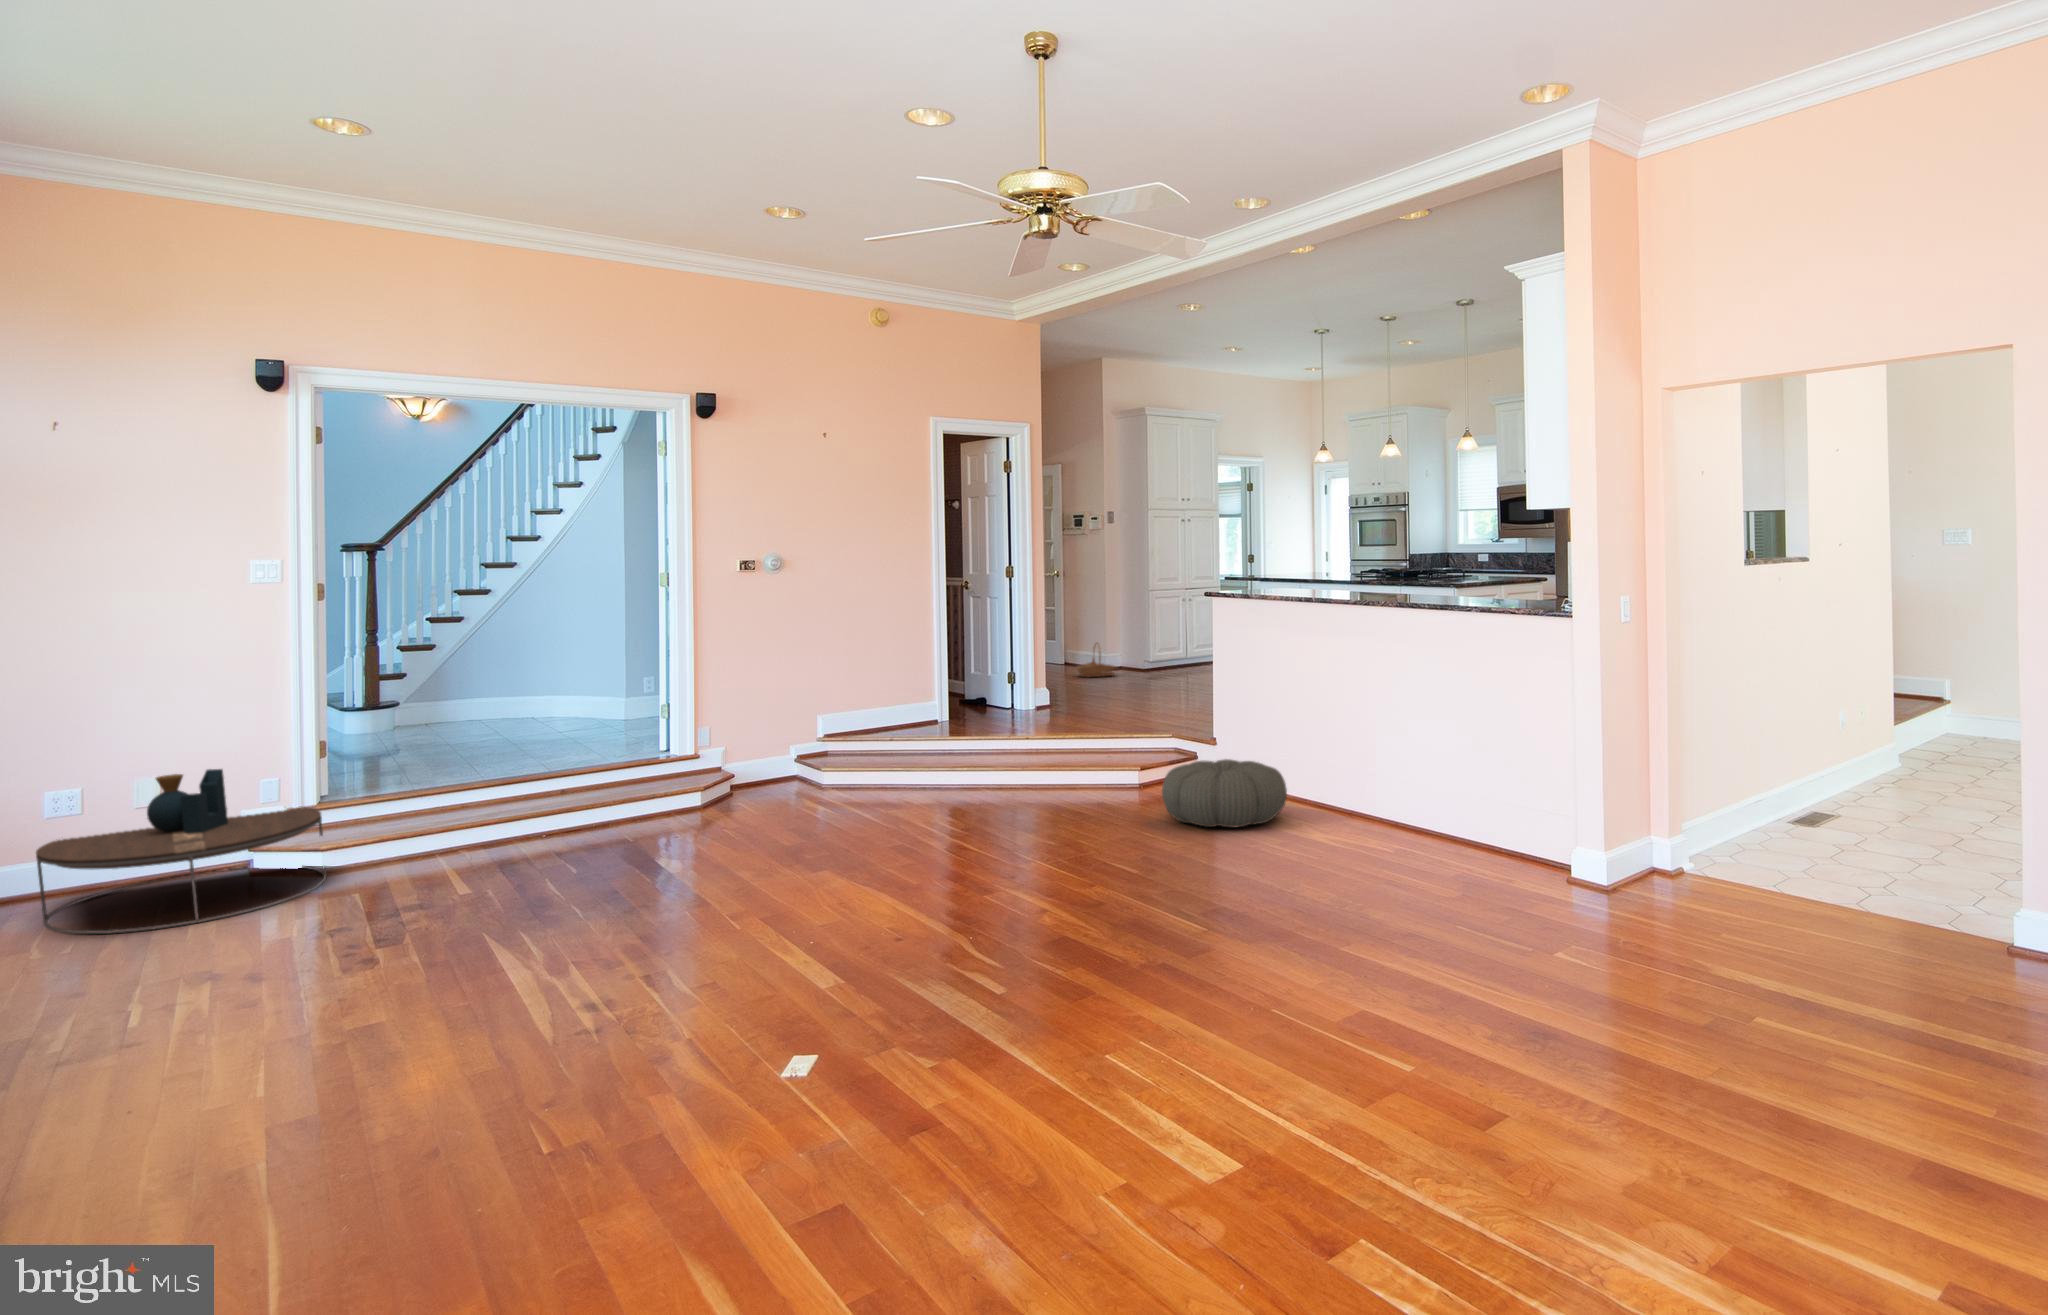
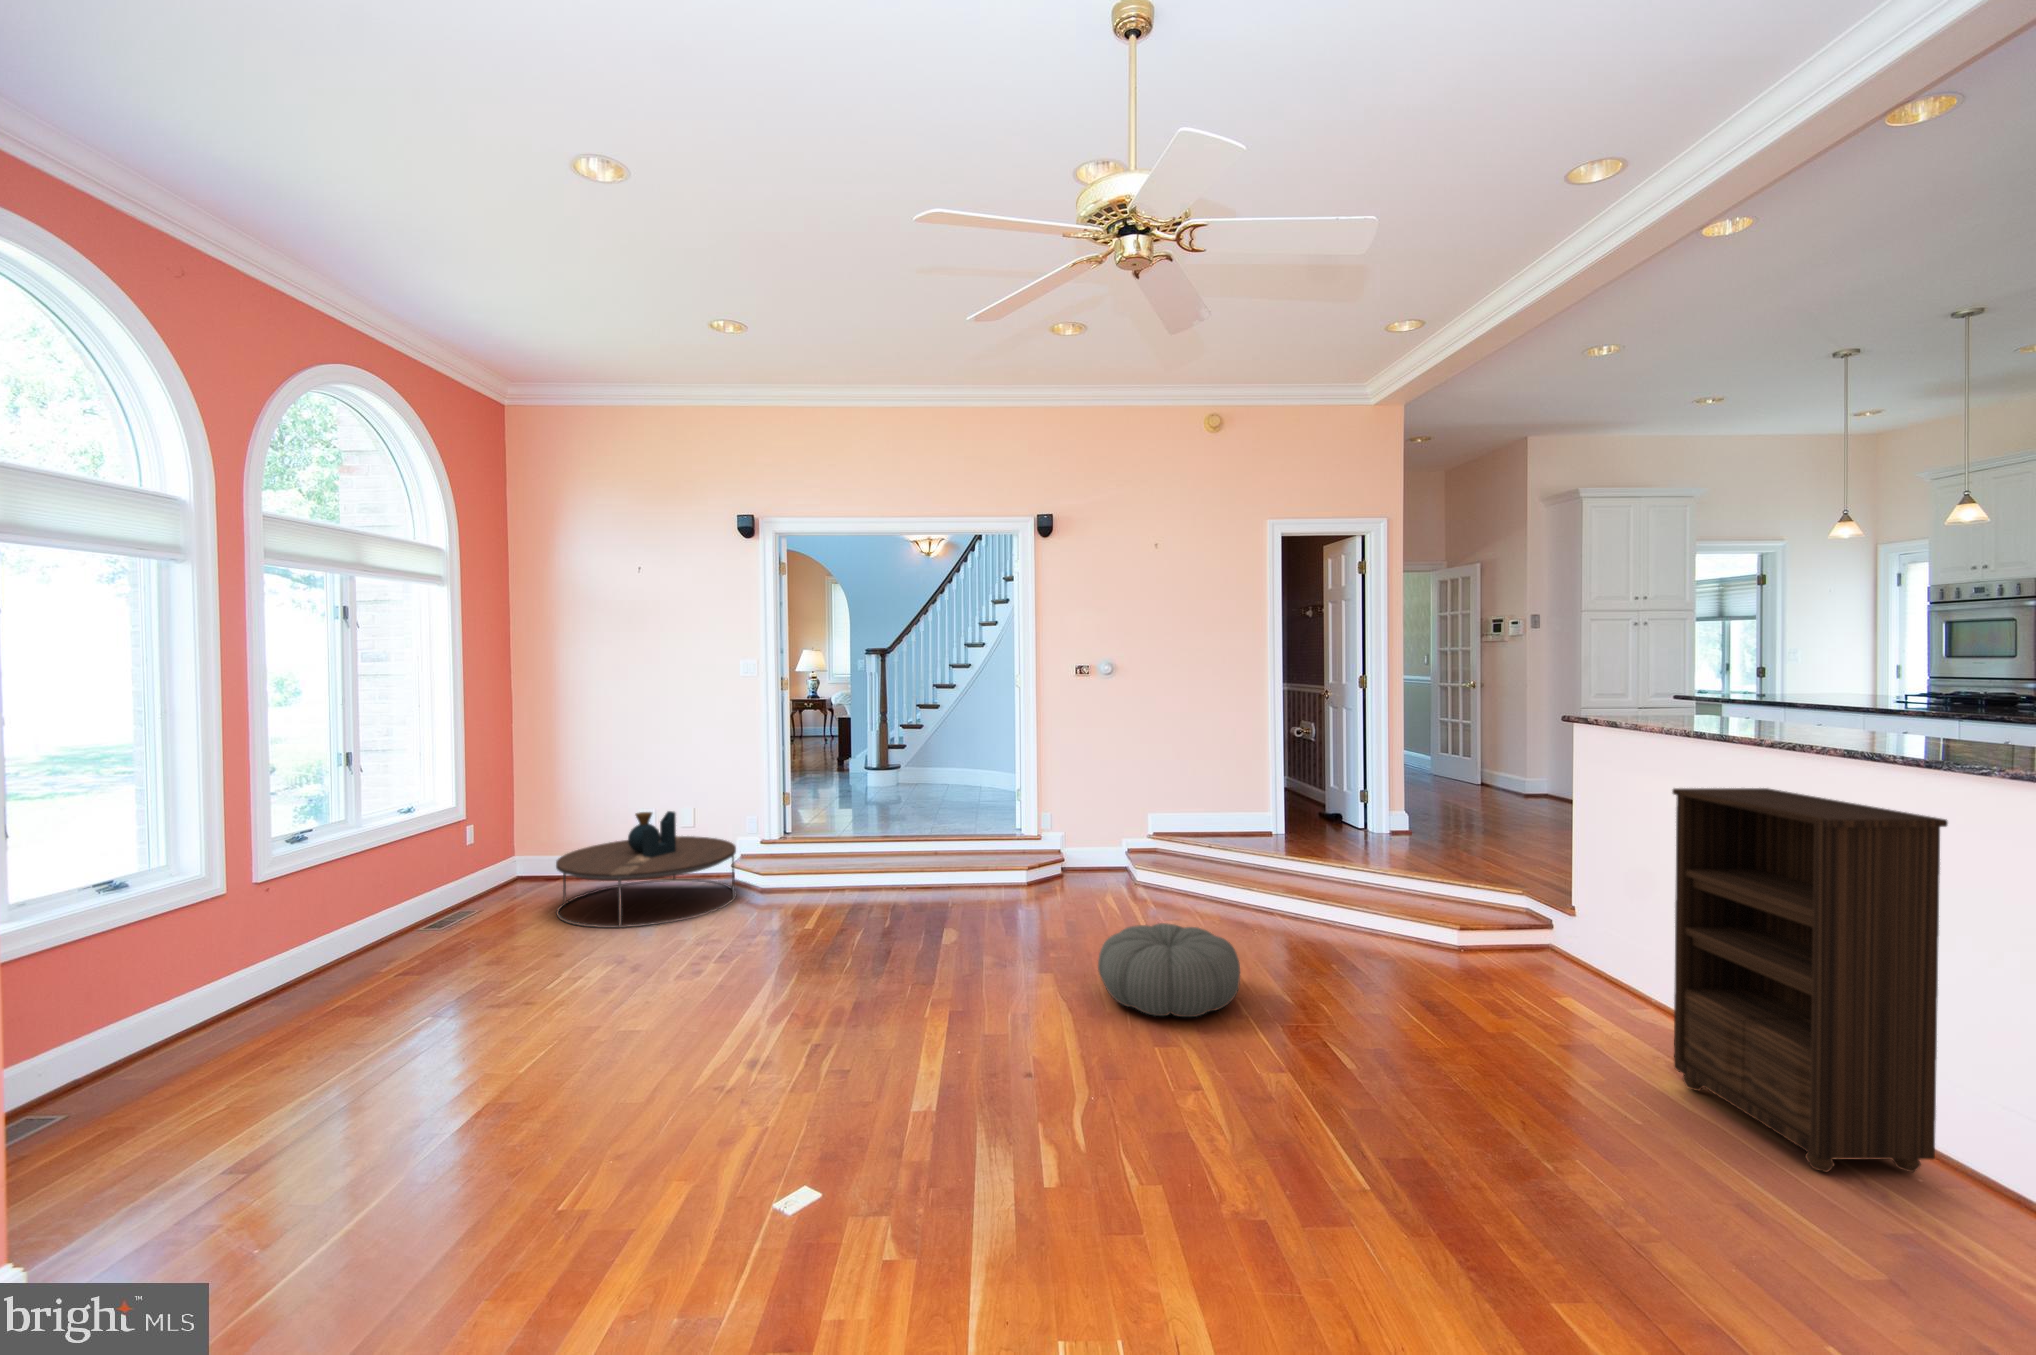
bookshelf: none [1312,608,1461,846] -> present [1673,788,1948,1172]
basket: present [1076,643,1116,678] -> none [1474,759,1522,796]
pouf: present [1162,759,1287,827] -> present [1098,923,1240,1017]

